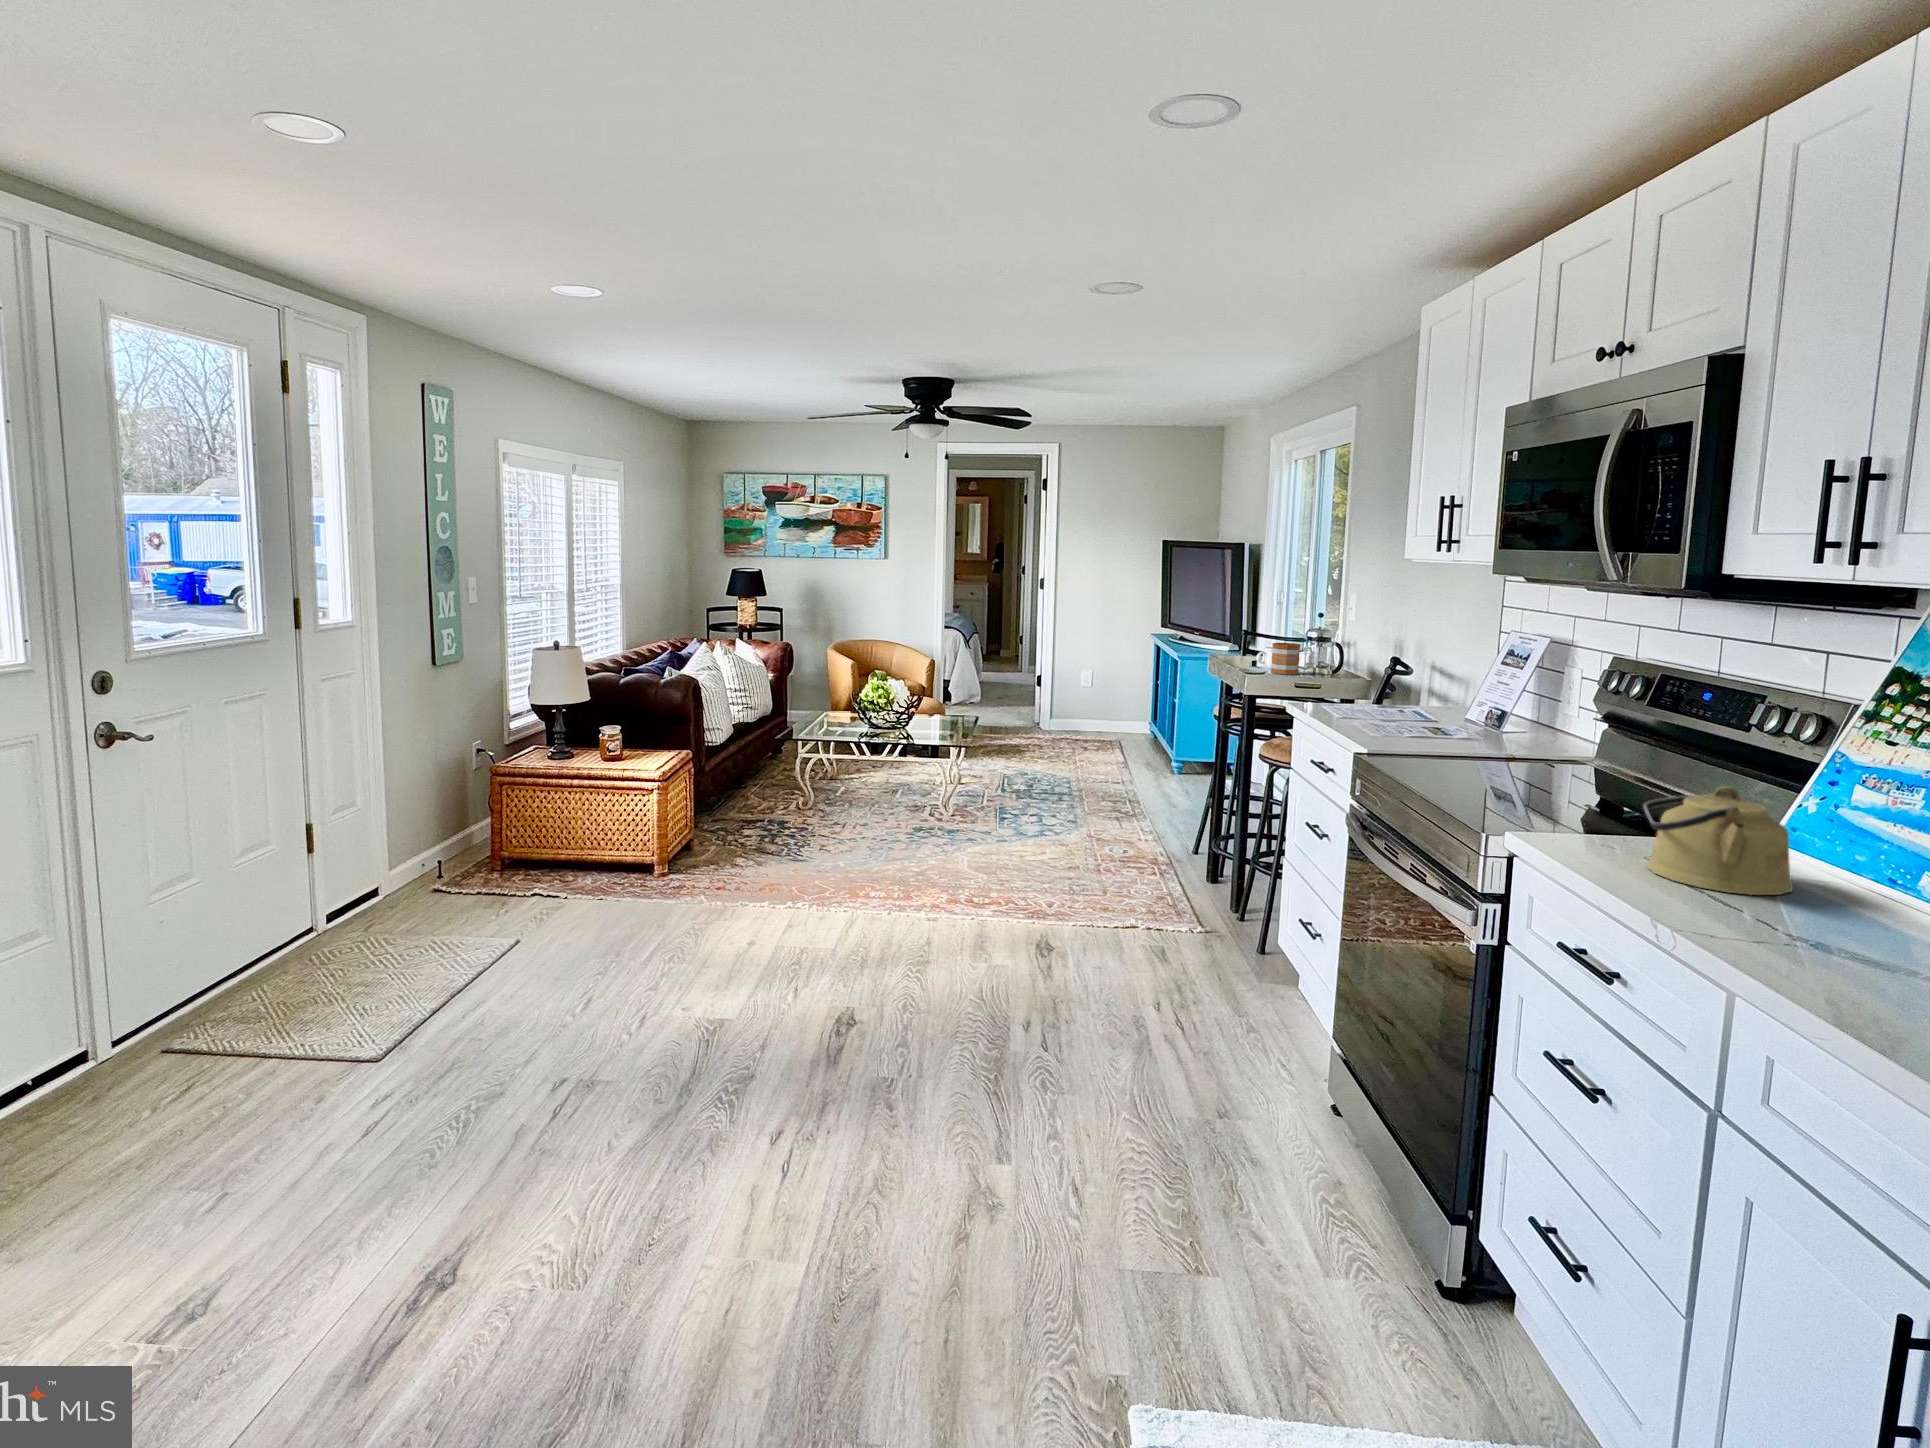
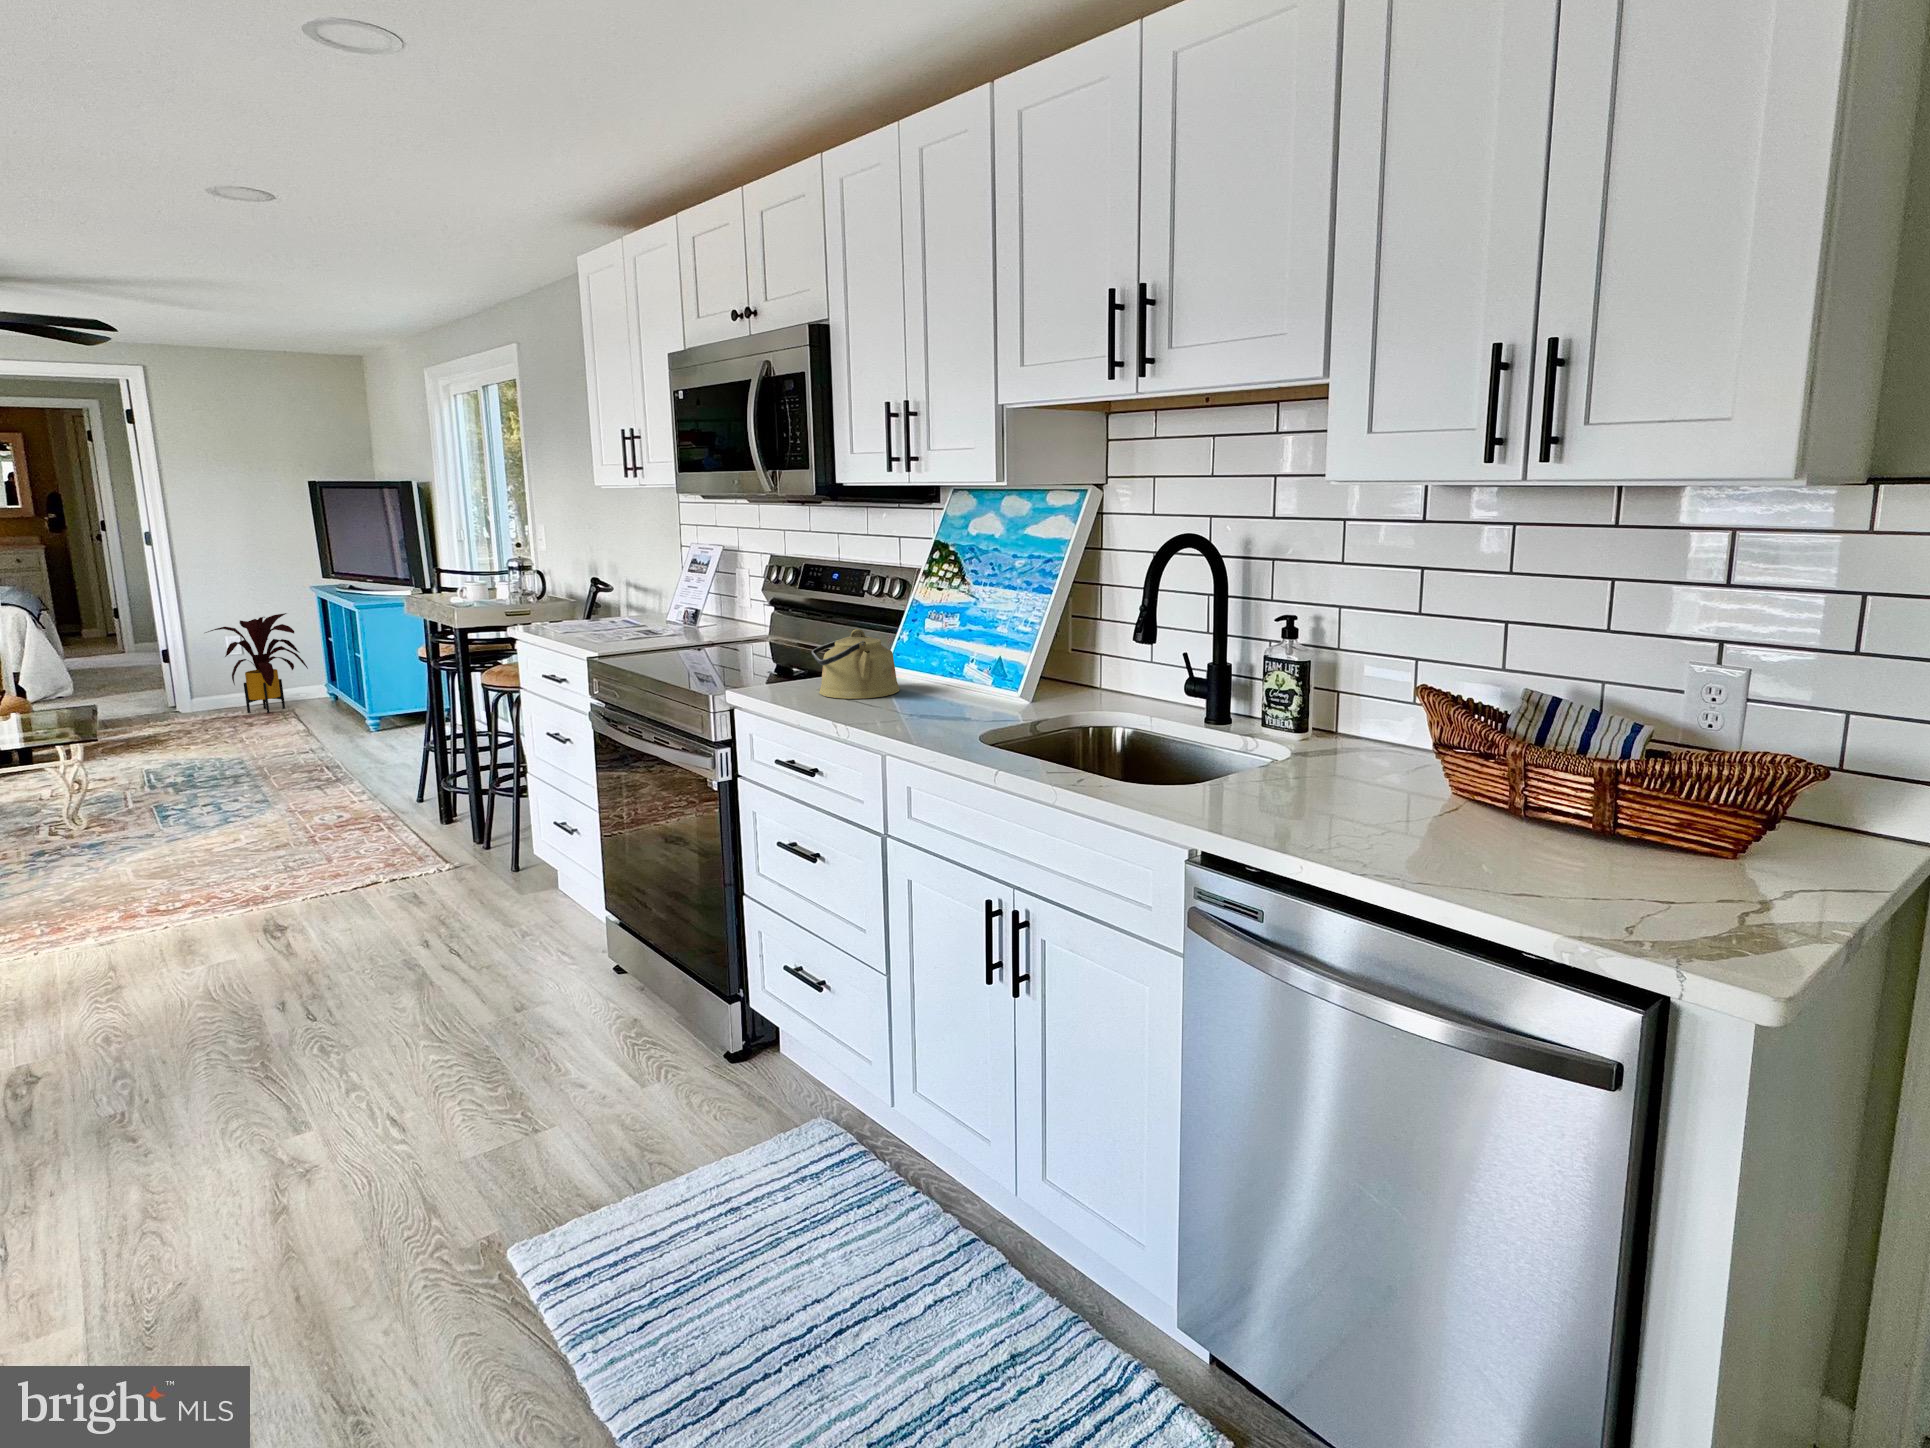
mug: present [1271,643,1313,675] -> none [477,573,519,604]
house plant: none [1066,659,1135,742] -> present [206,613,308,713]

